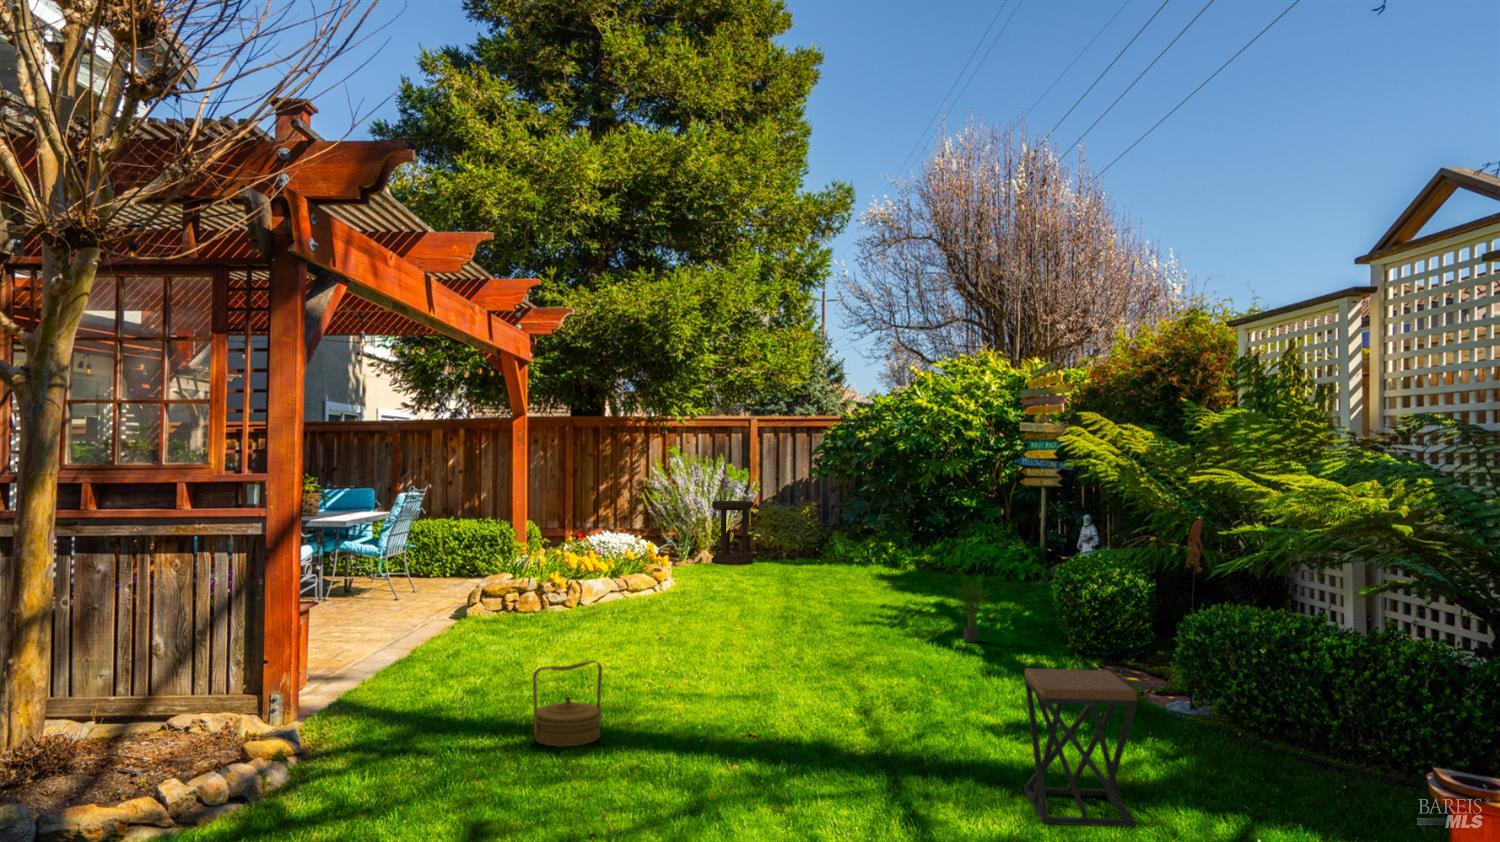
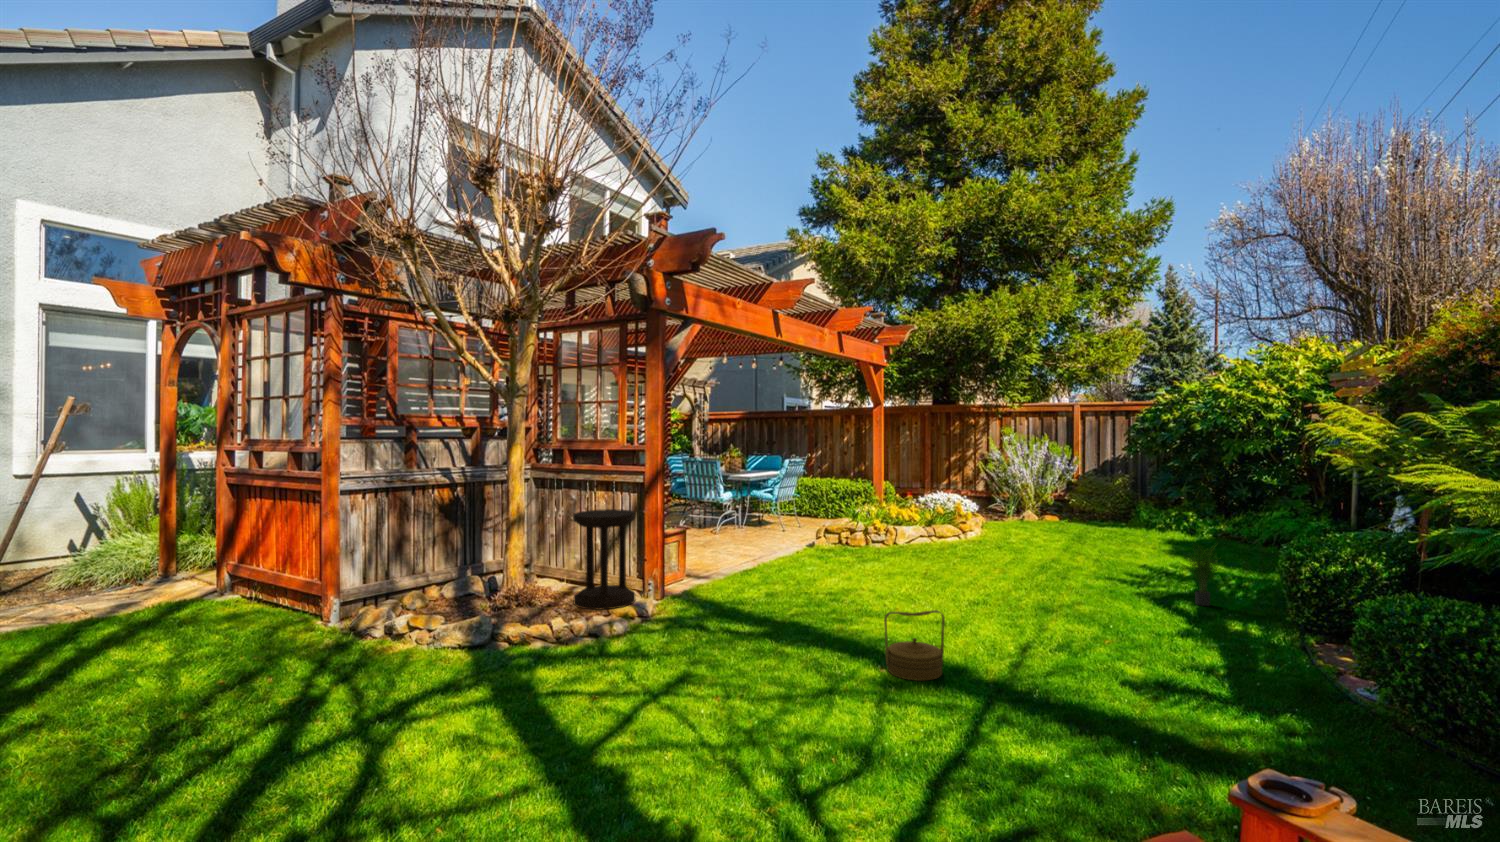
side table: present [712,500,754,565] -> present [573,509,635,610]
basket: present [533,660,602,747] -> present [884,610,945,681]
stool: present [1024,668,1137,827] -> none [1087,634,1192,804]

